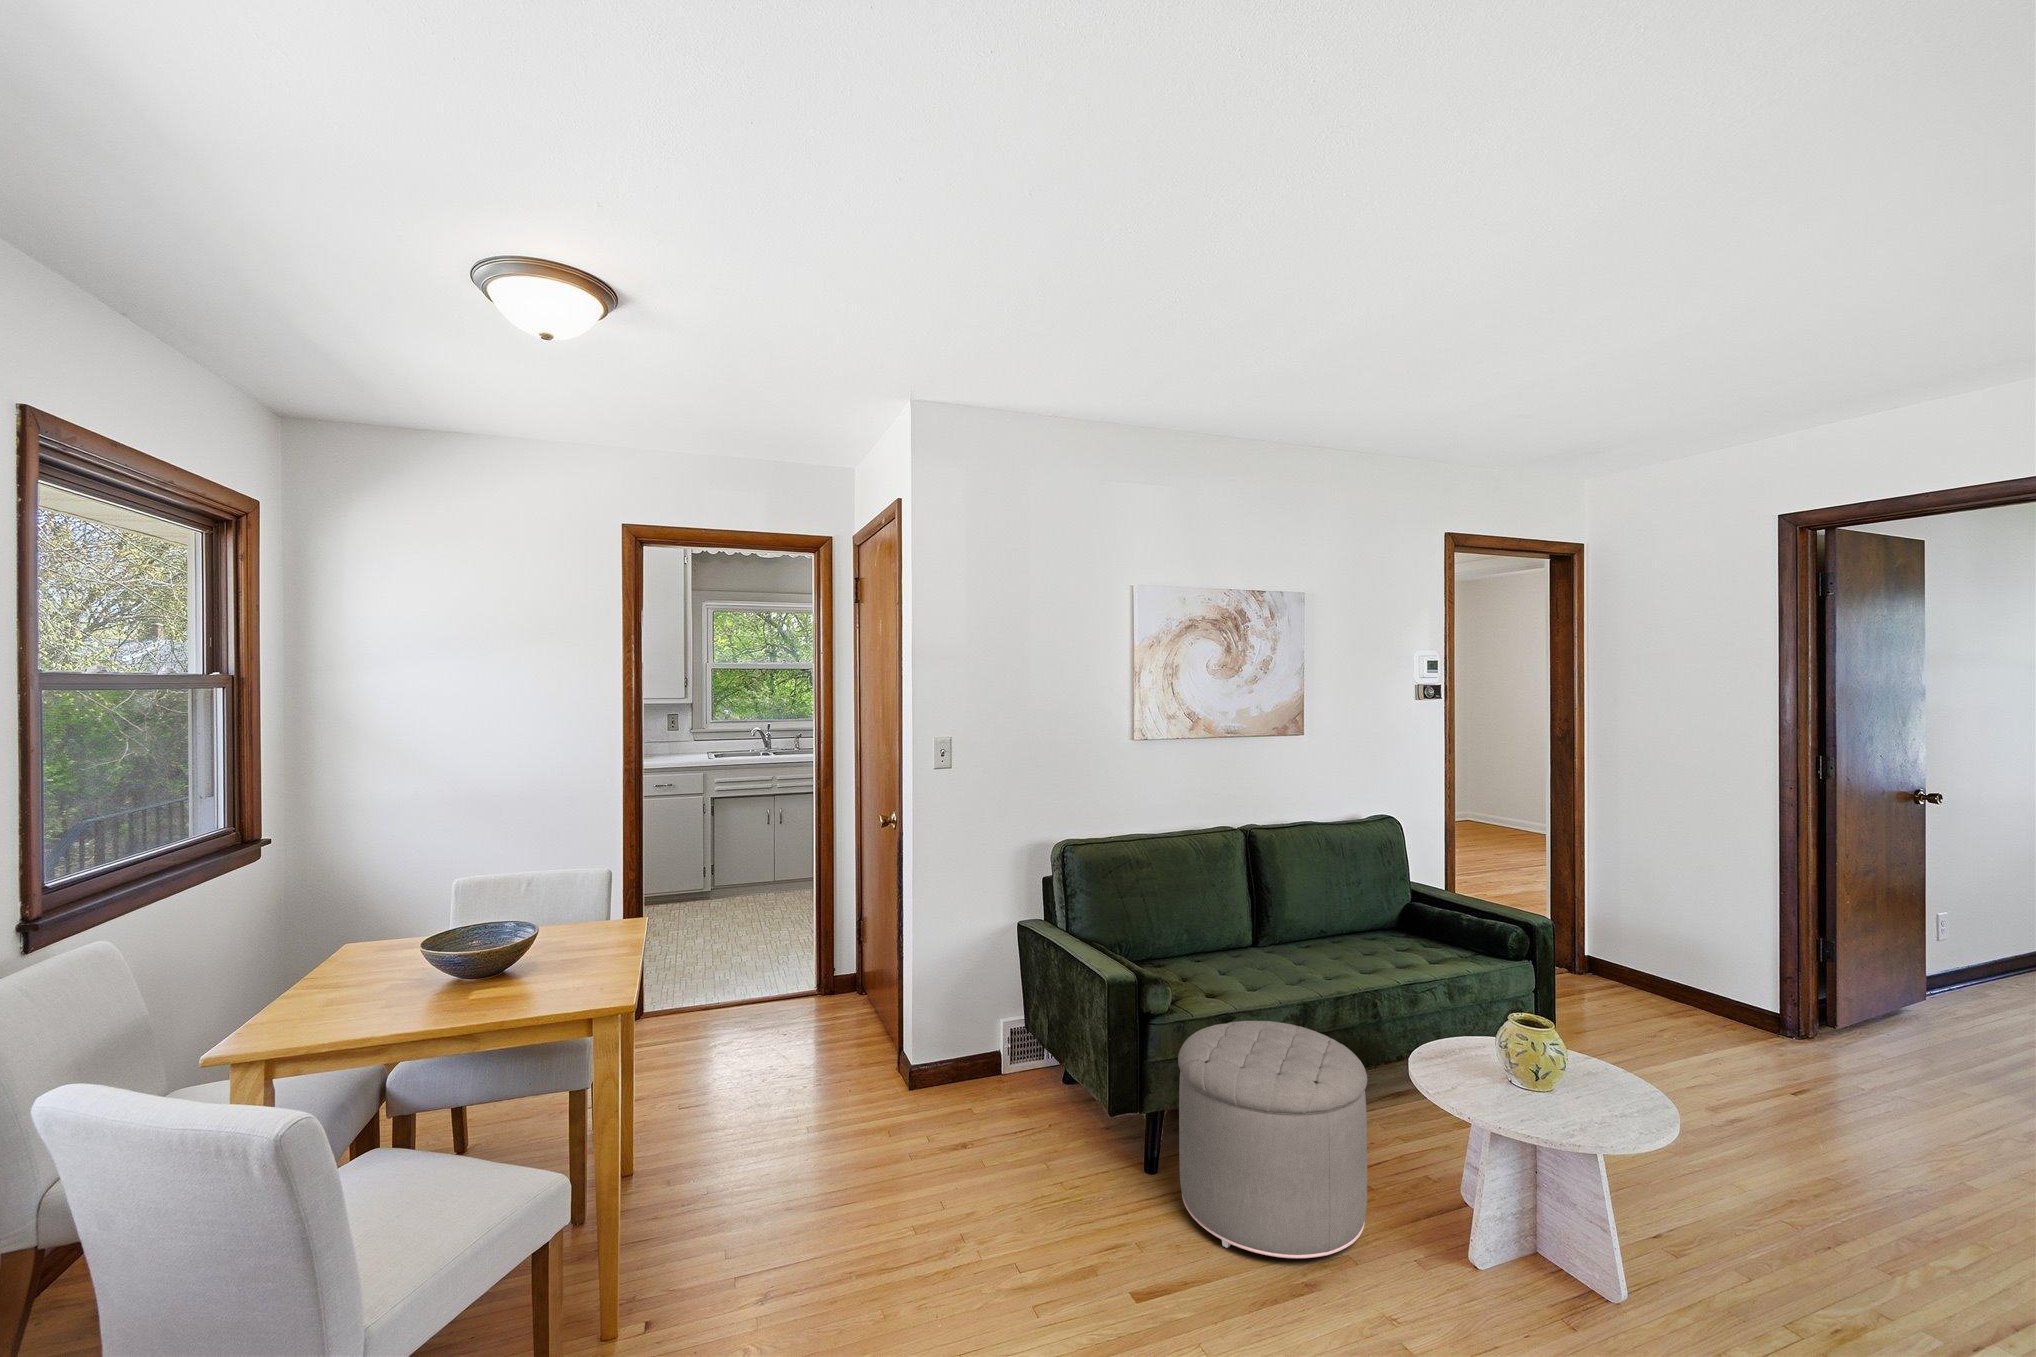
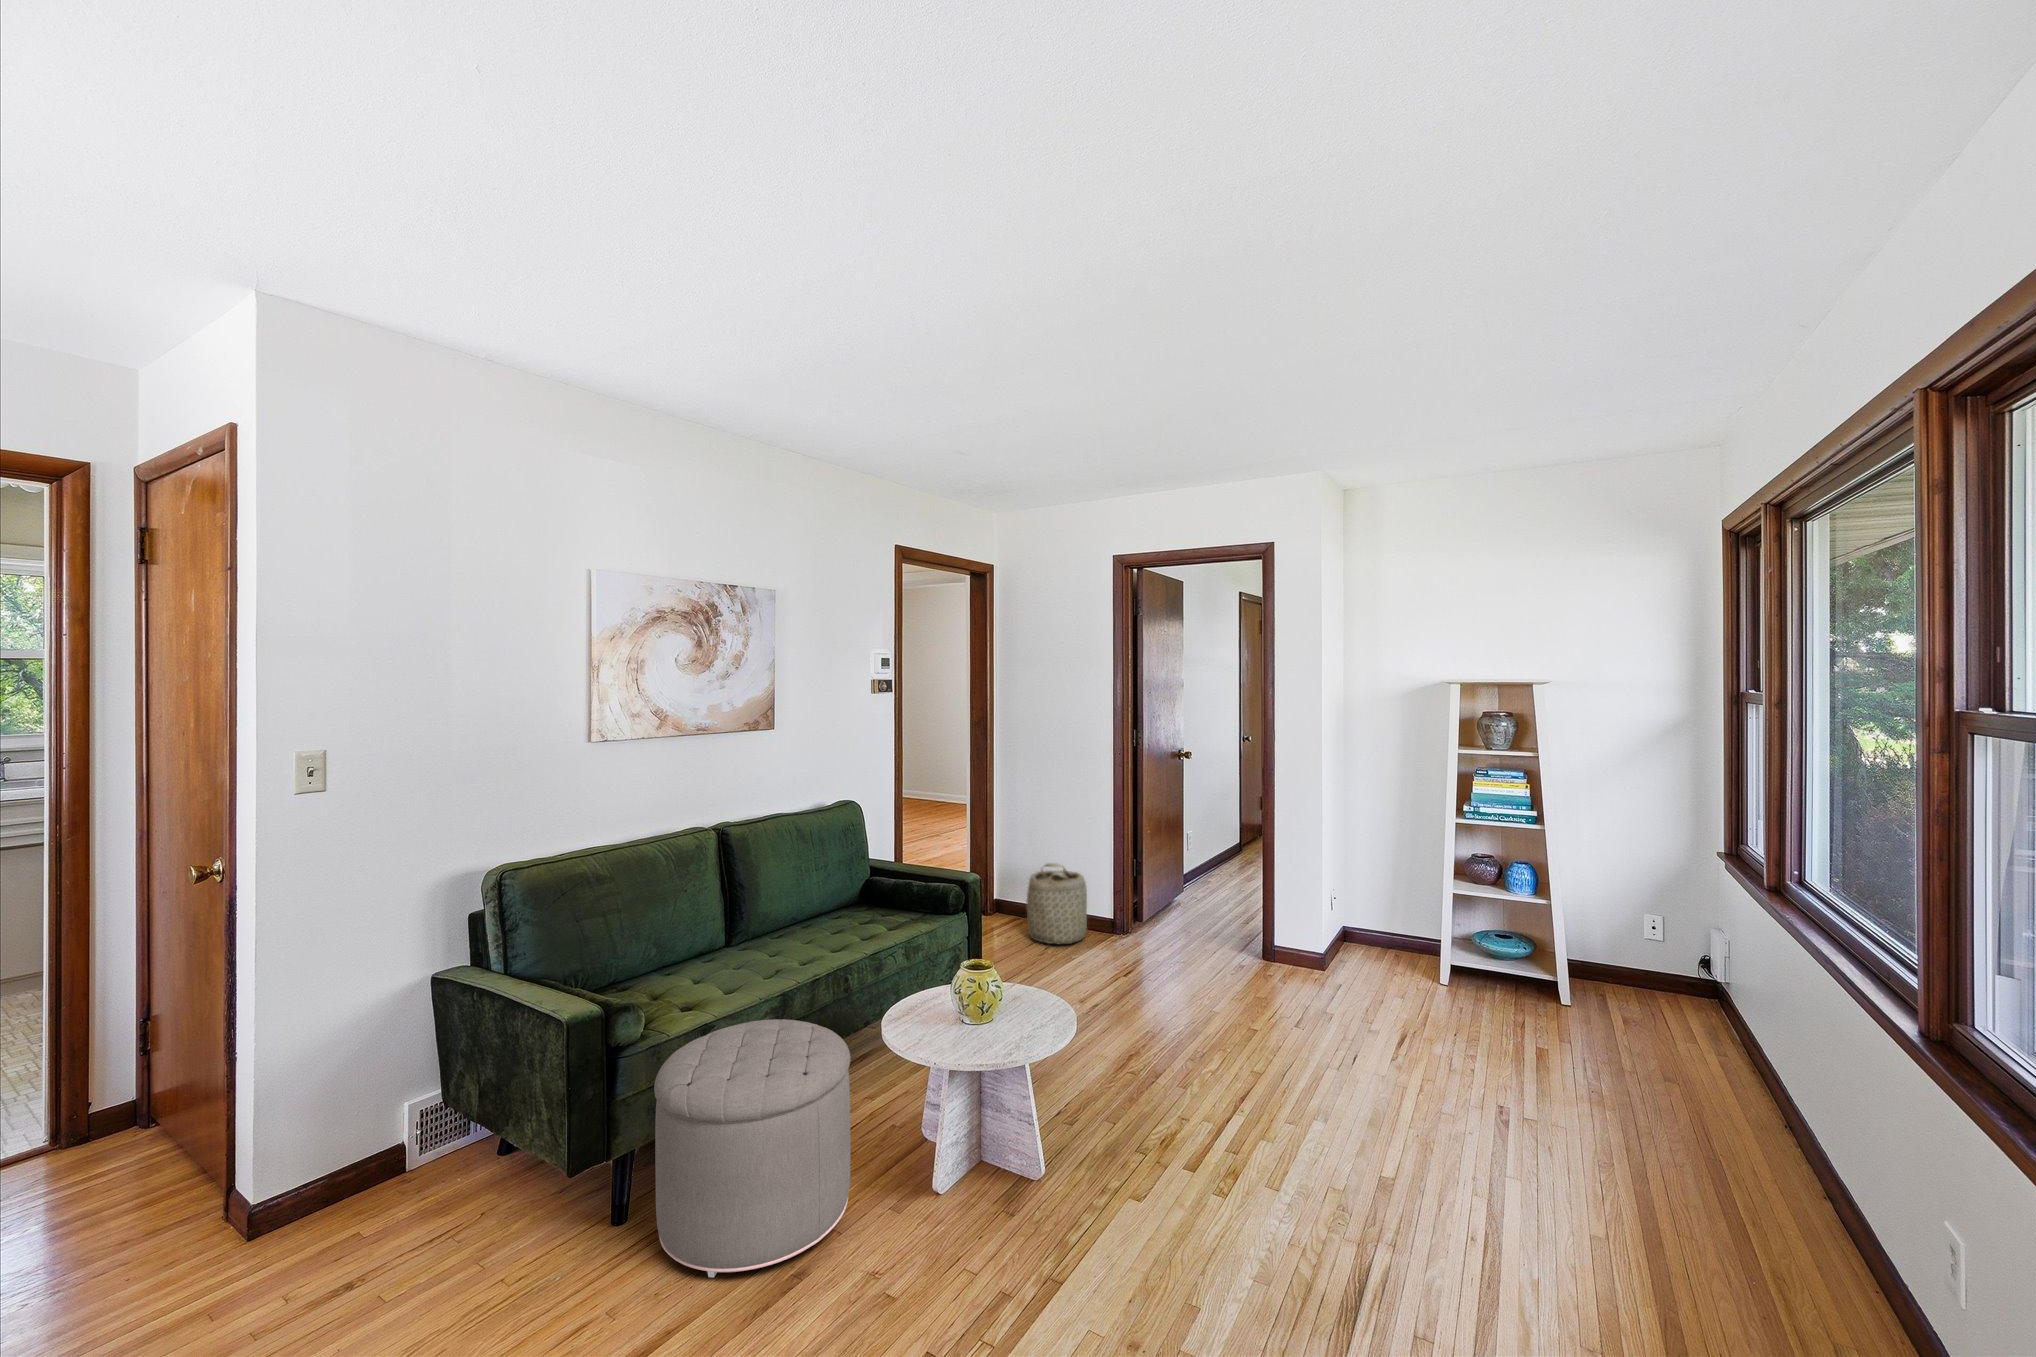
basket: none [1630,922,1727,1031] -> present [1026,863,1087,944]

